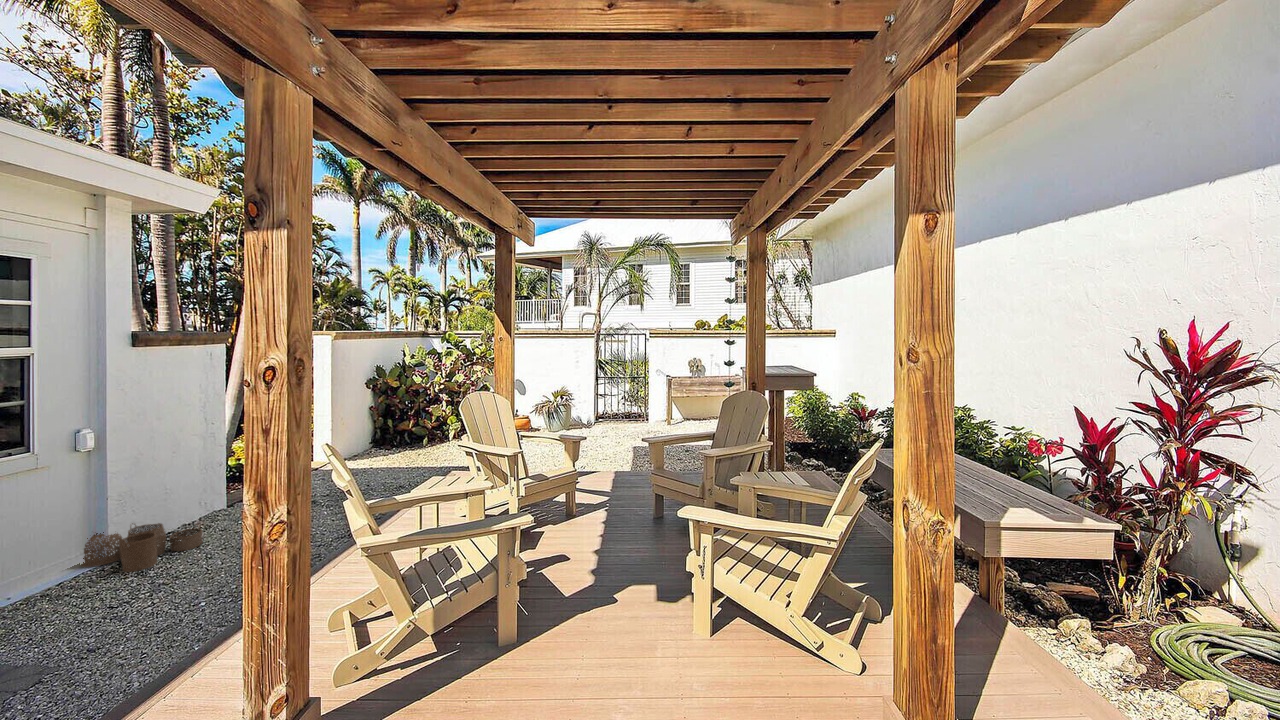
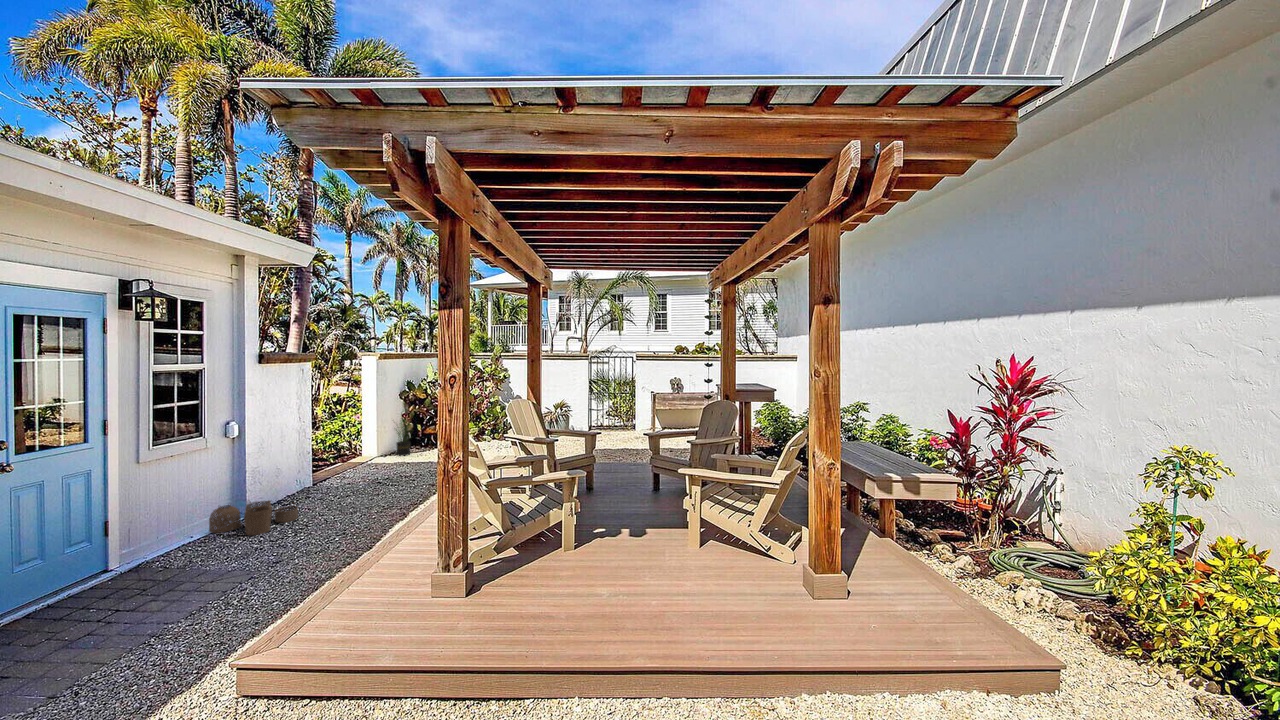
potted plant: none [356,406,386,454] -> present [396,425,411,456]

